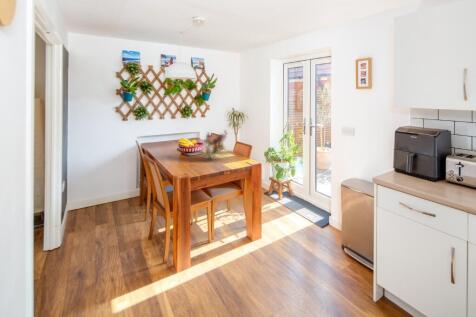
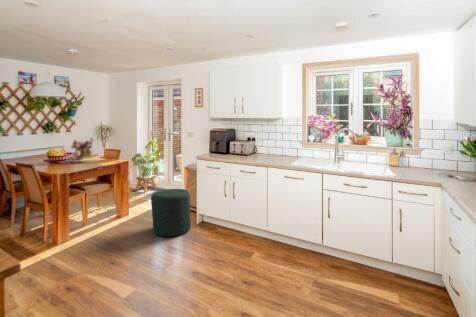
ottoman: none [294,215,354,293] -> present [151,189,191,237]

